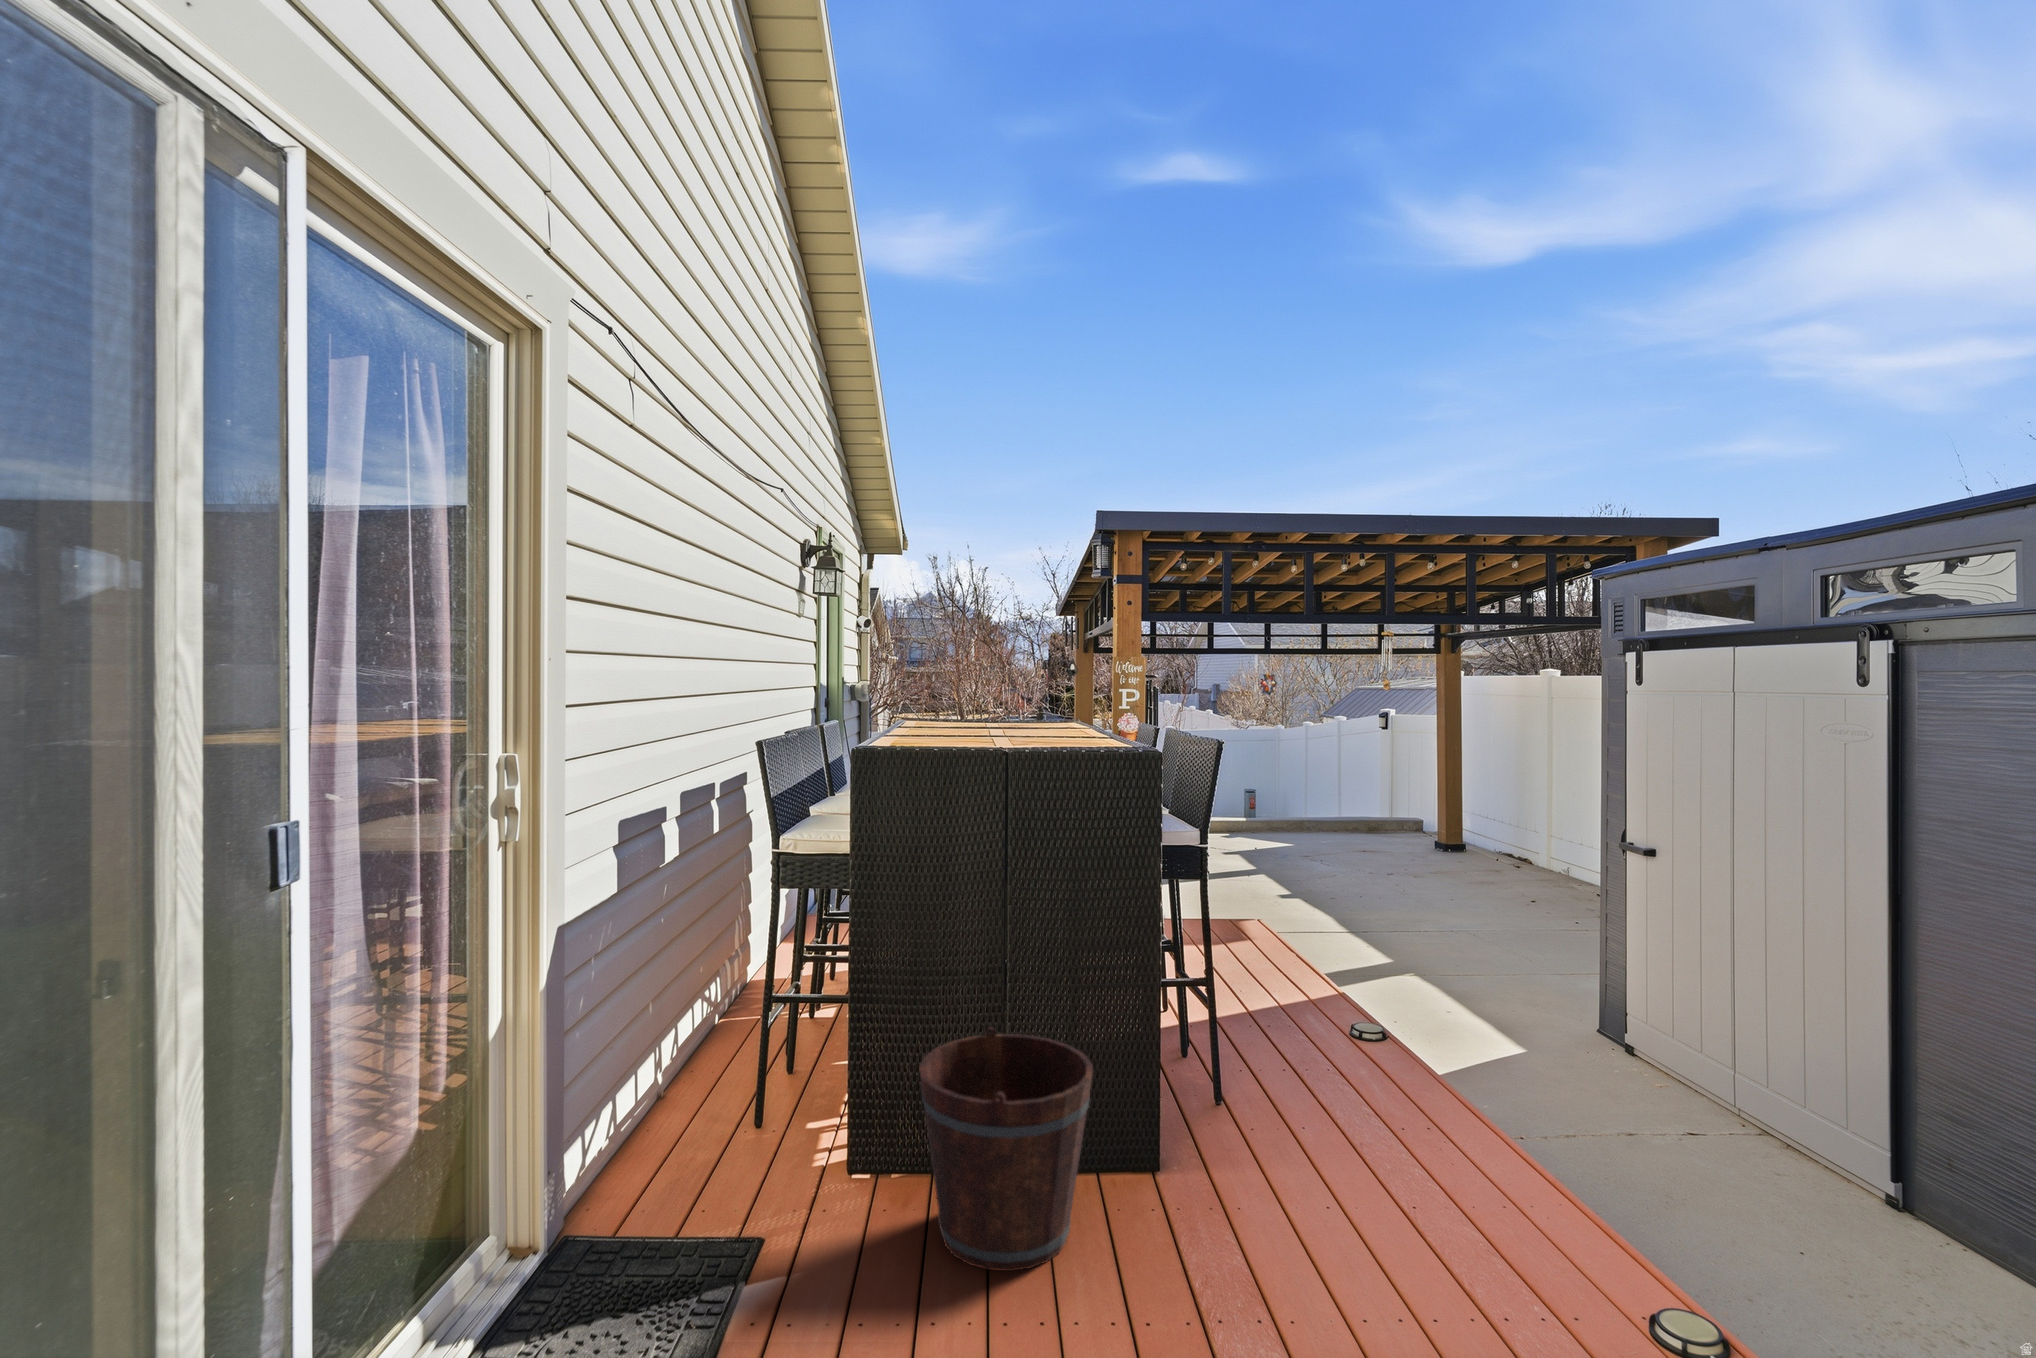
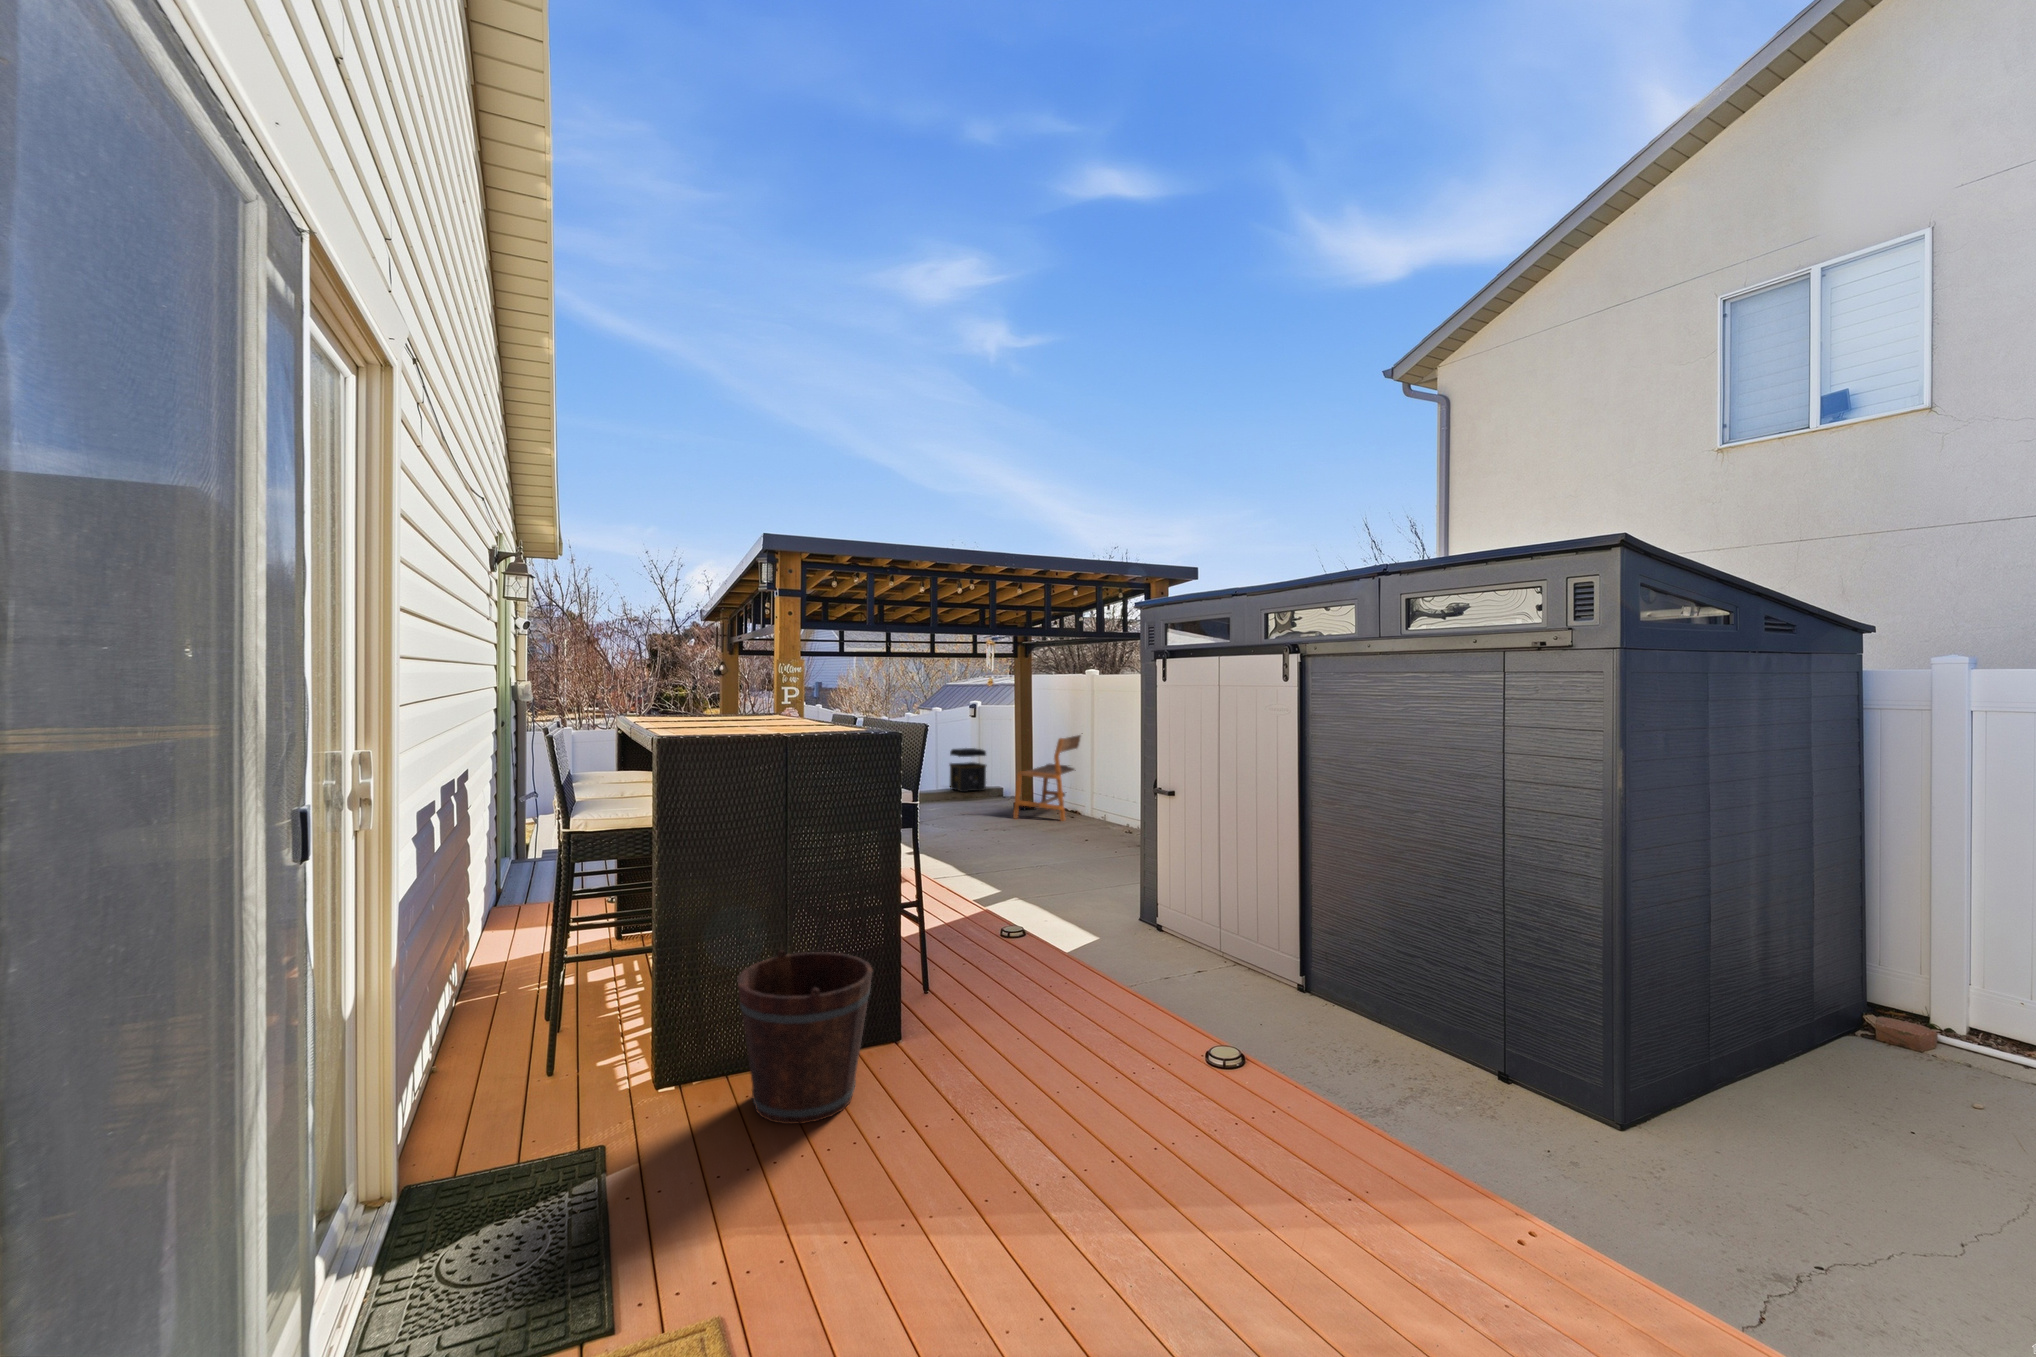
bench: none [1427,756,1542,877] -> present [1013,735,1081,821]
toolbox: none [1348,770,1399,826] -> present [950,748,987,792]

